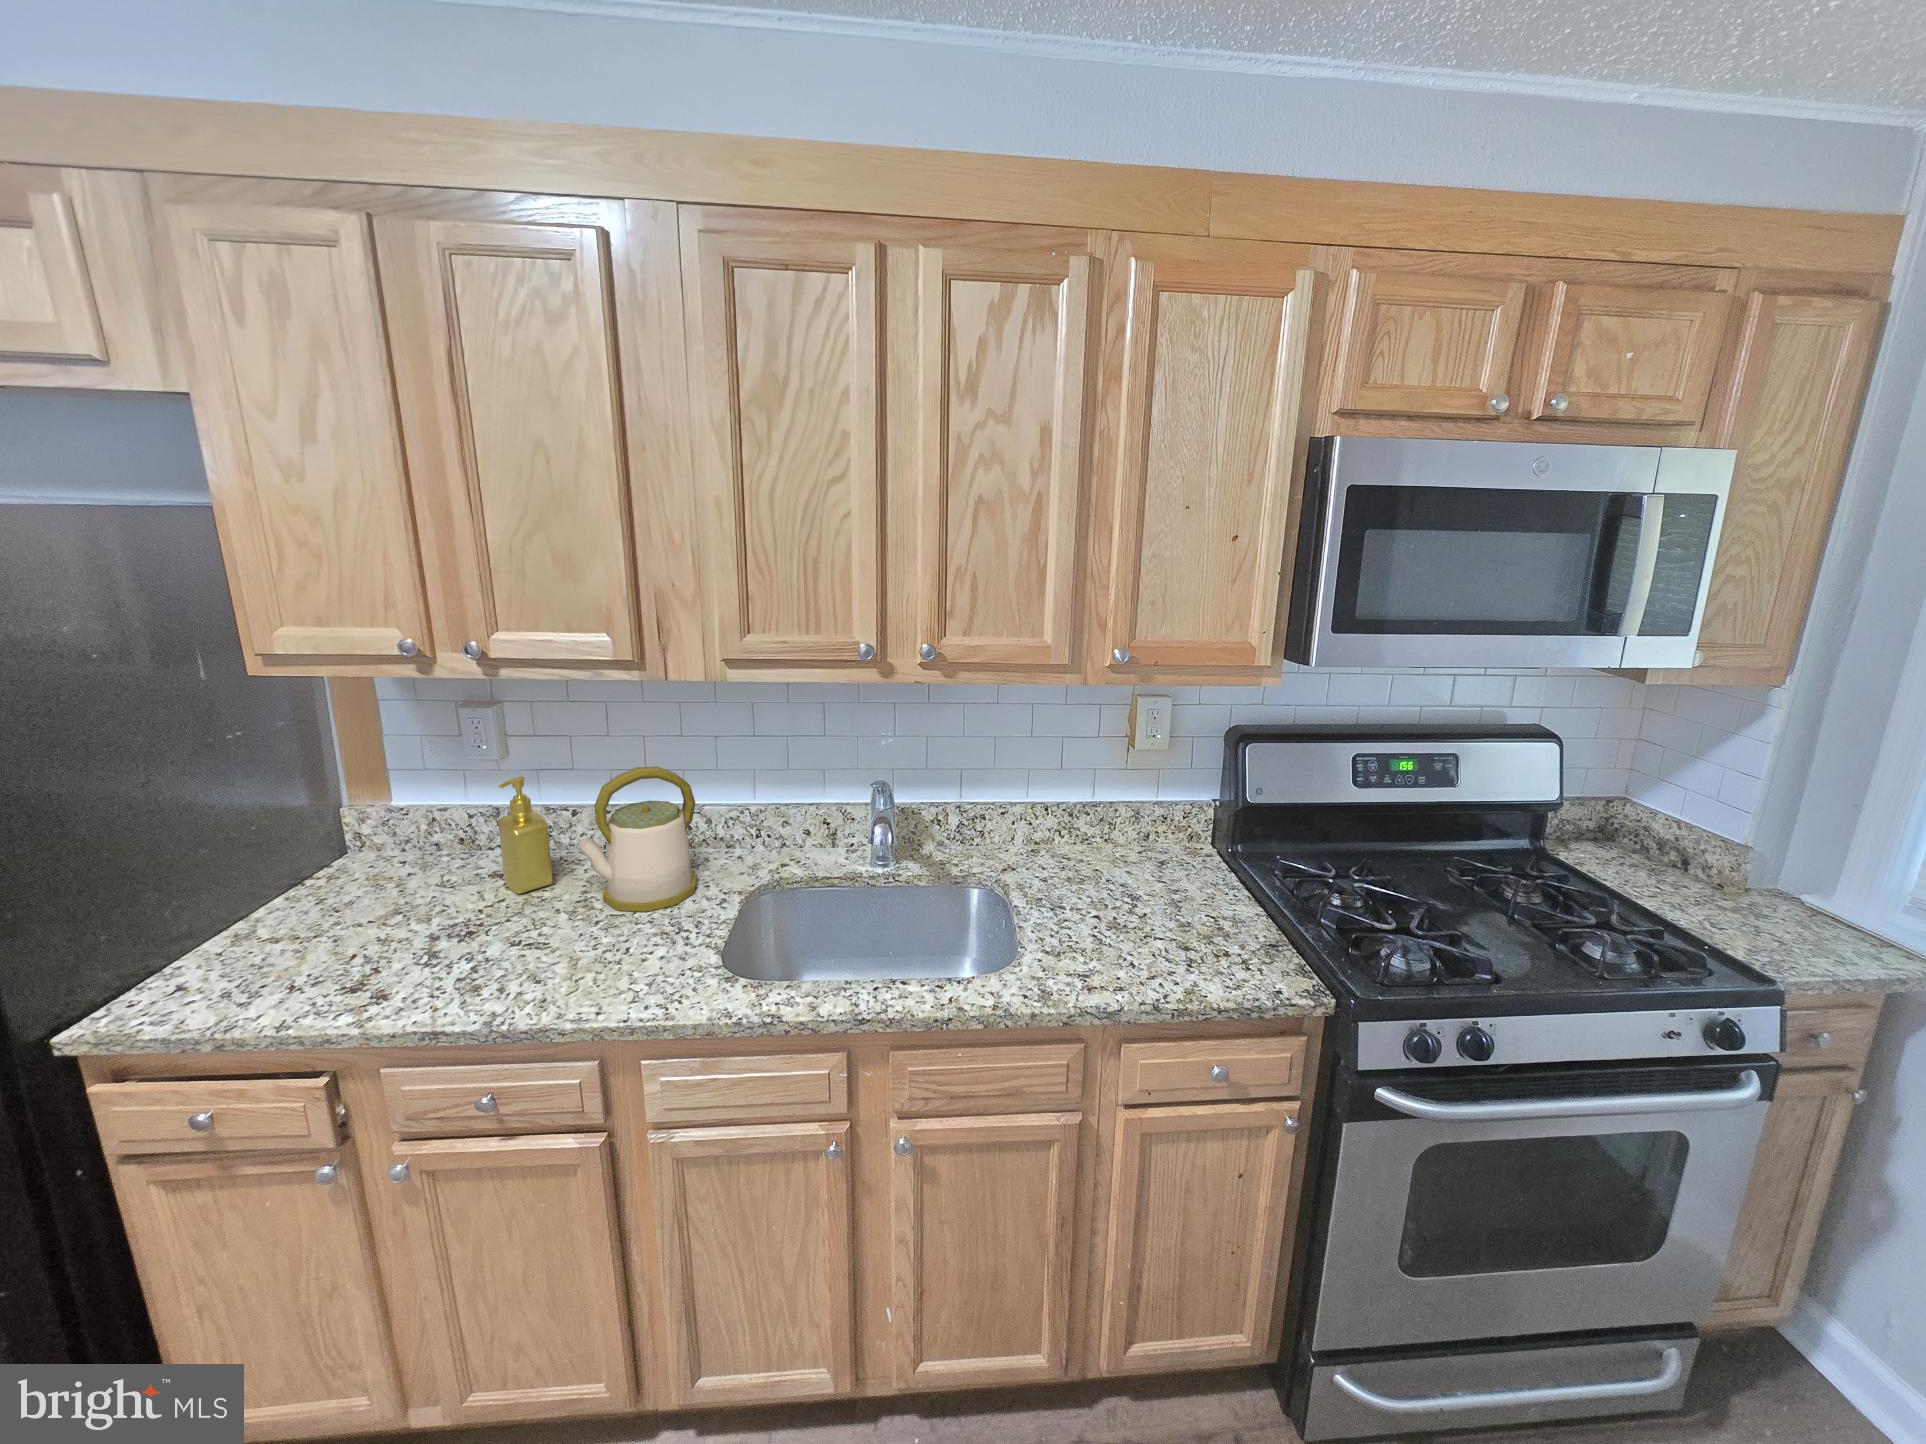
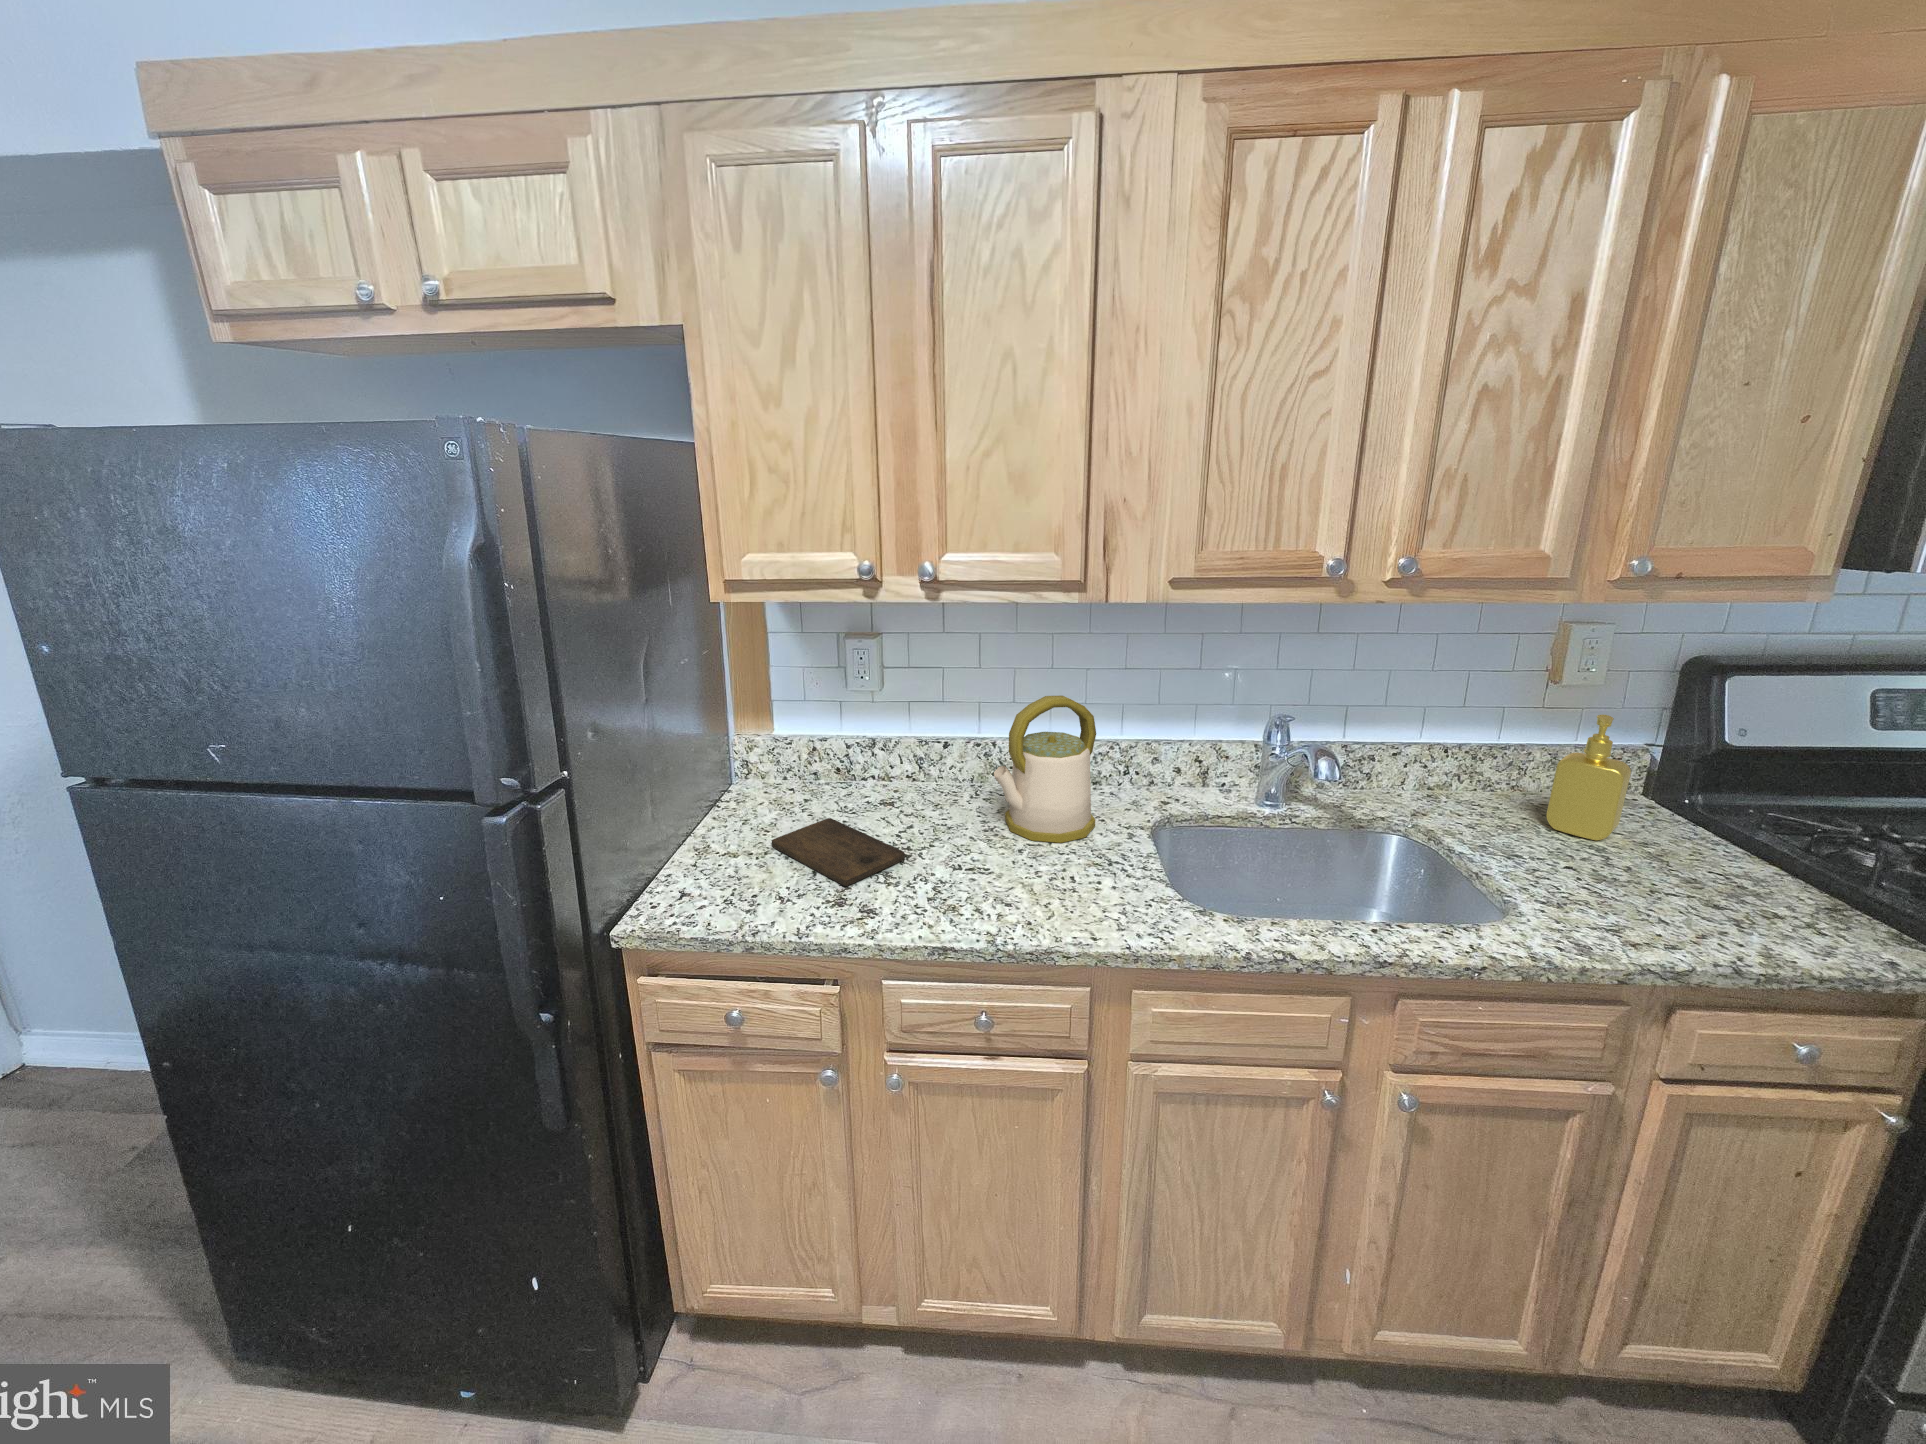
soap dispenser: present [498,776,553,894] -> present [1546,715,1631,840]
cutting board: none [322,894,462,970] -> present [772,818,905,886]

